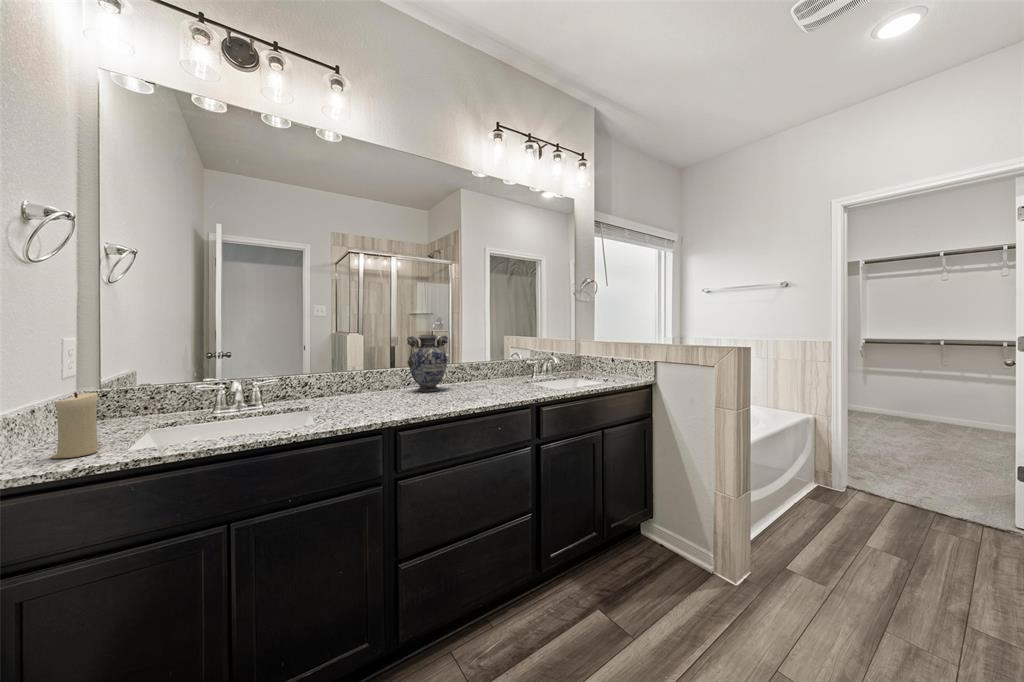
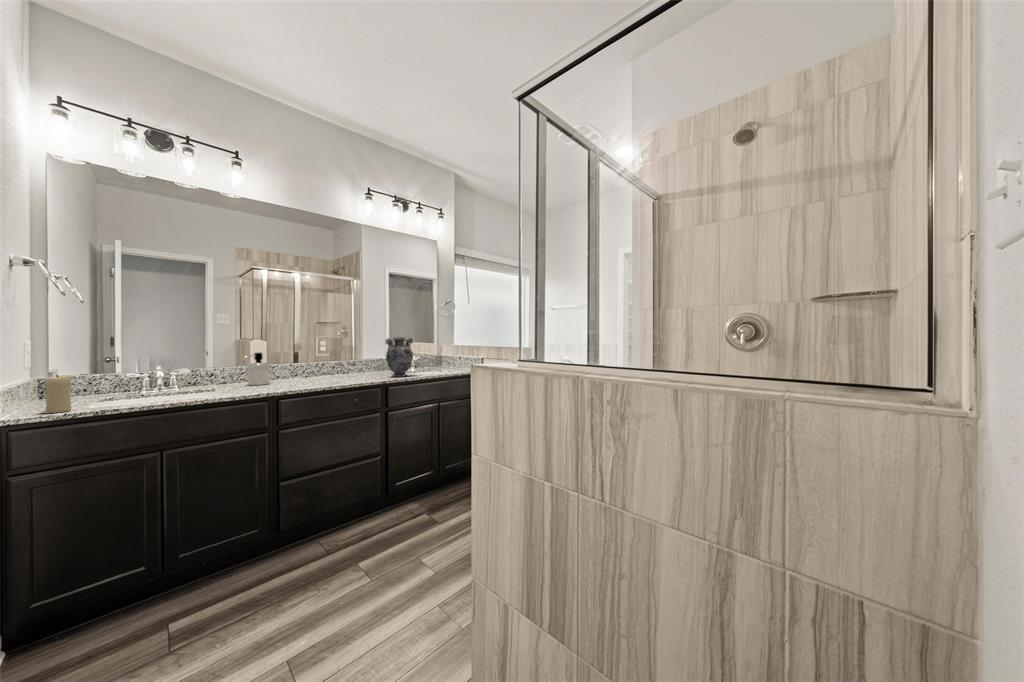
decorative vase: present [407,335,448,392] -> present [386,337,413,377]
soap dispenser: none [344,353,378,401] -> present [243,353,270,385]

